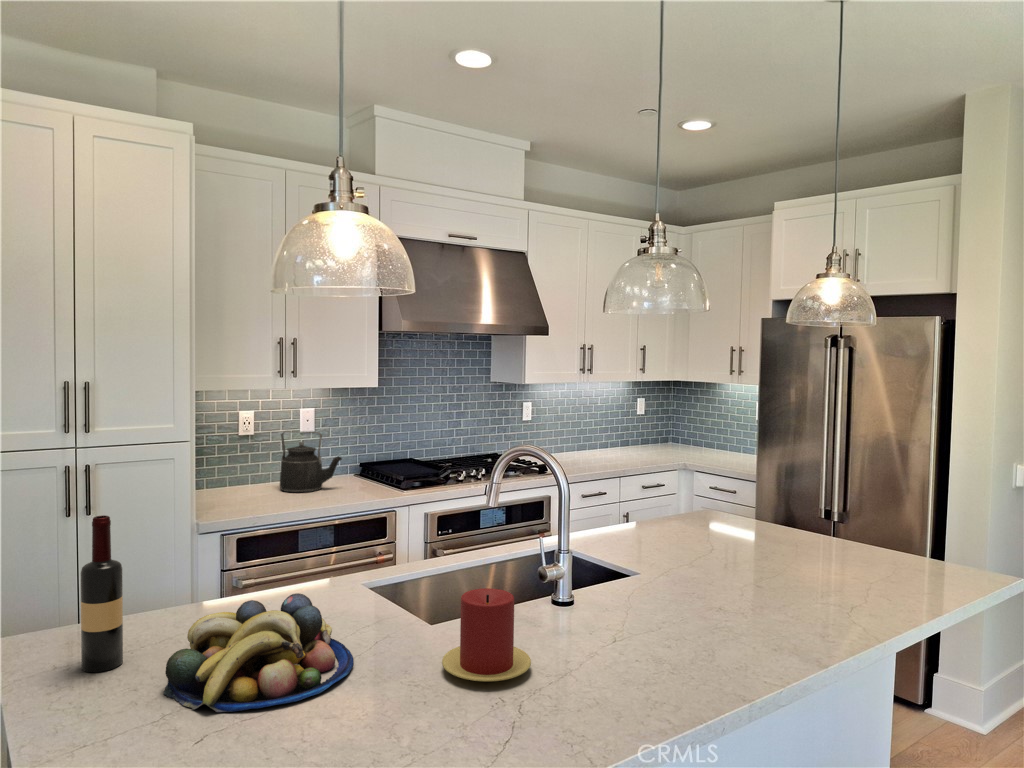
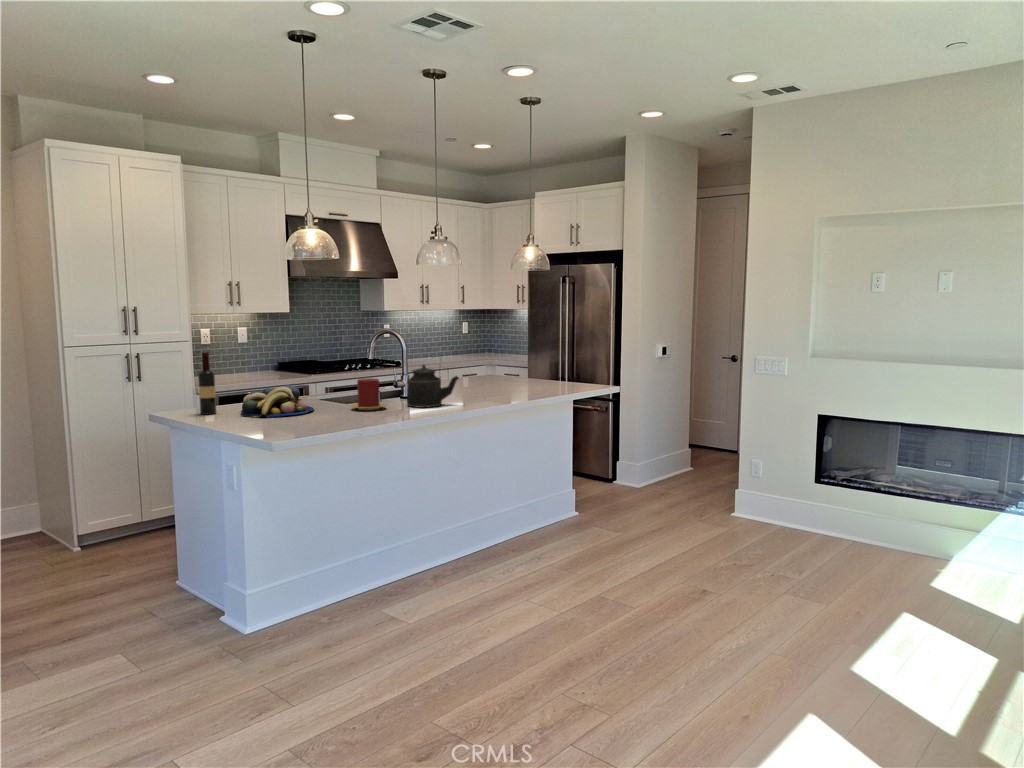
kettle: present [280,431,342,493] -> present [407,365,459,408]

